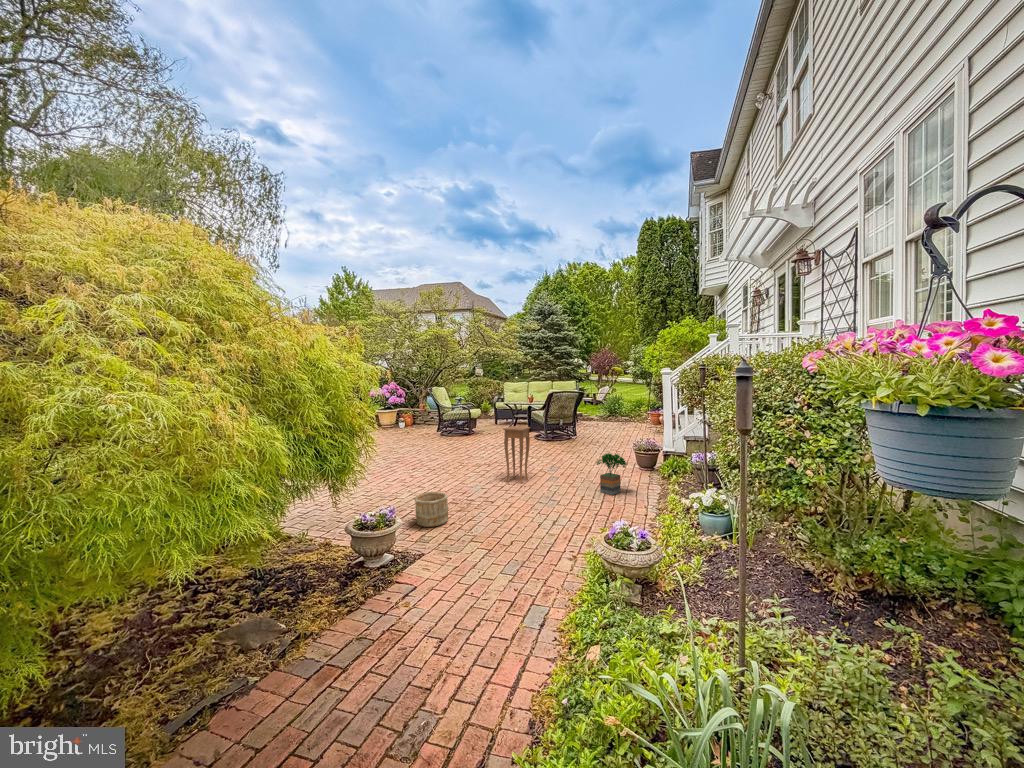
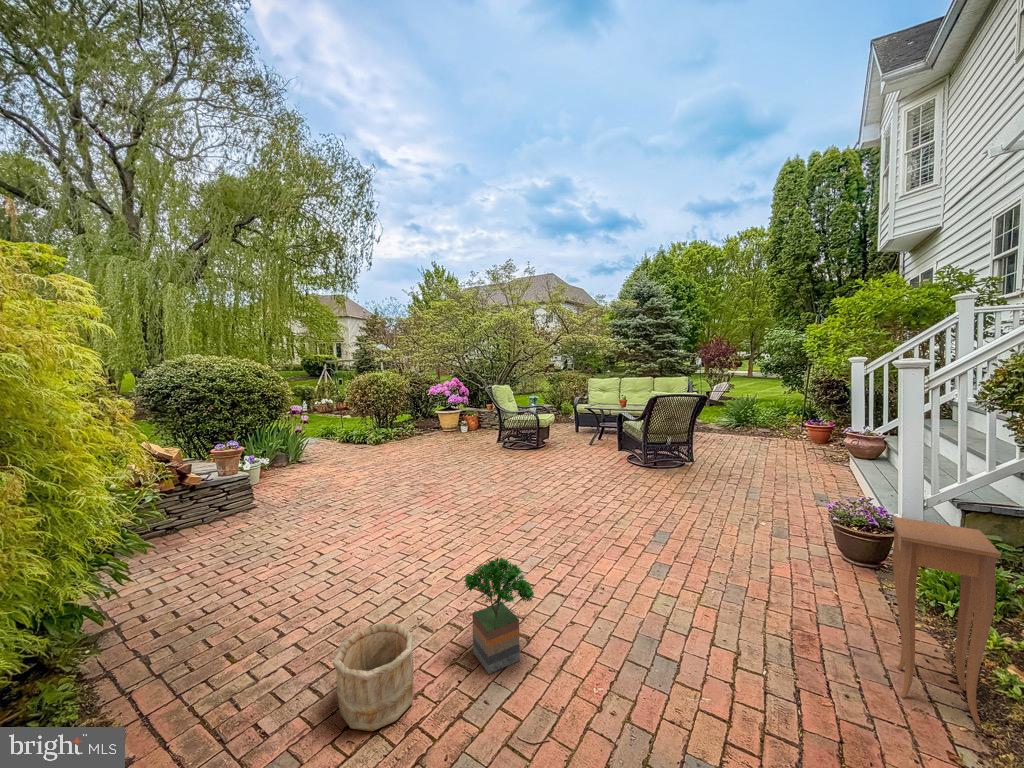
side table: present [503,426,531,484] -> present [892,516,1001,724]
potted tree: present [597,454,627,495] -> present [464,558,534,674]

